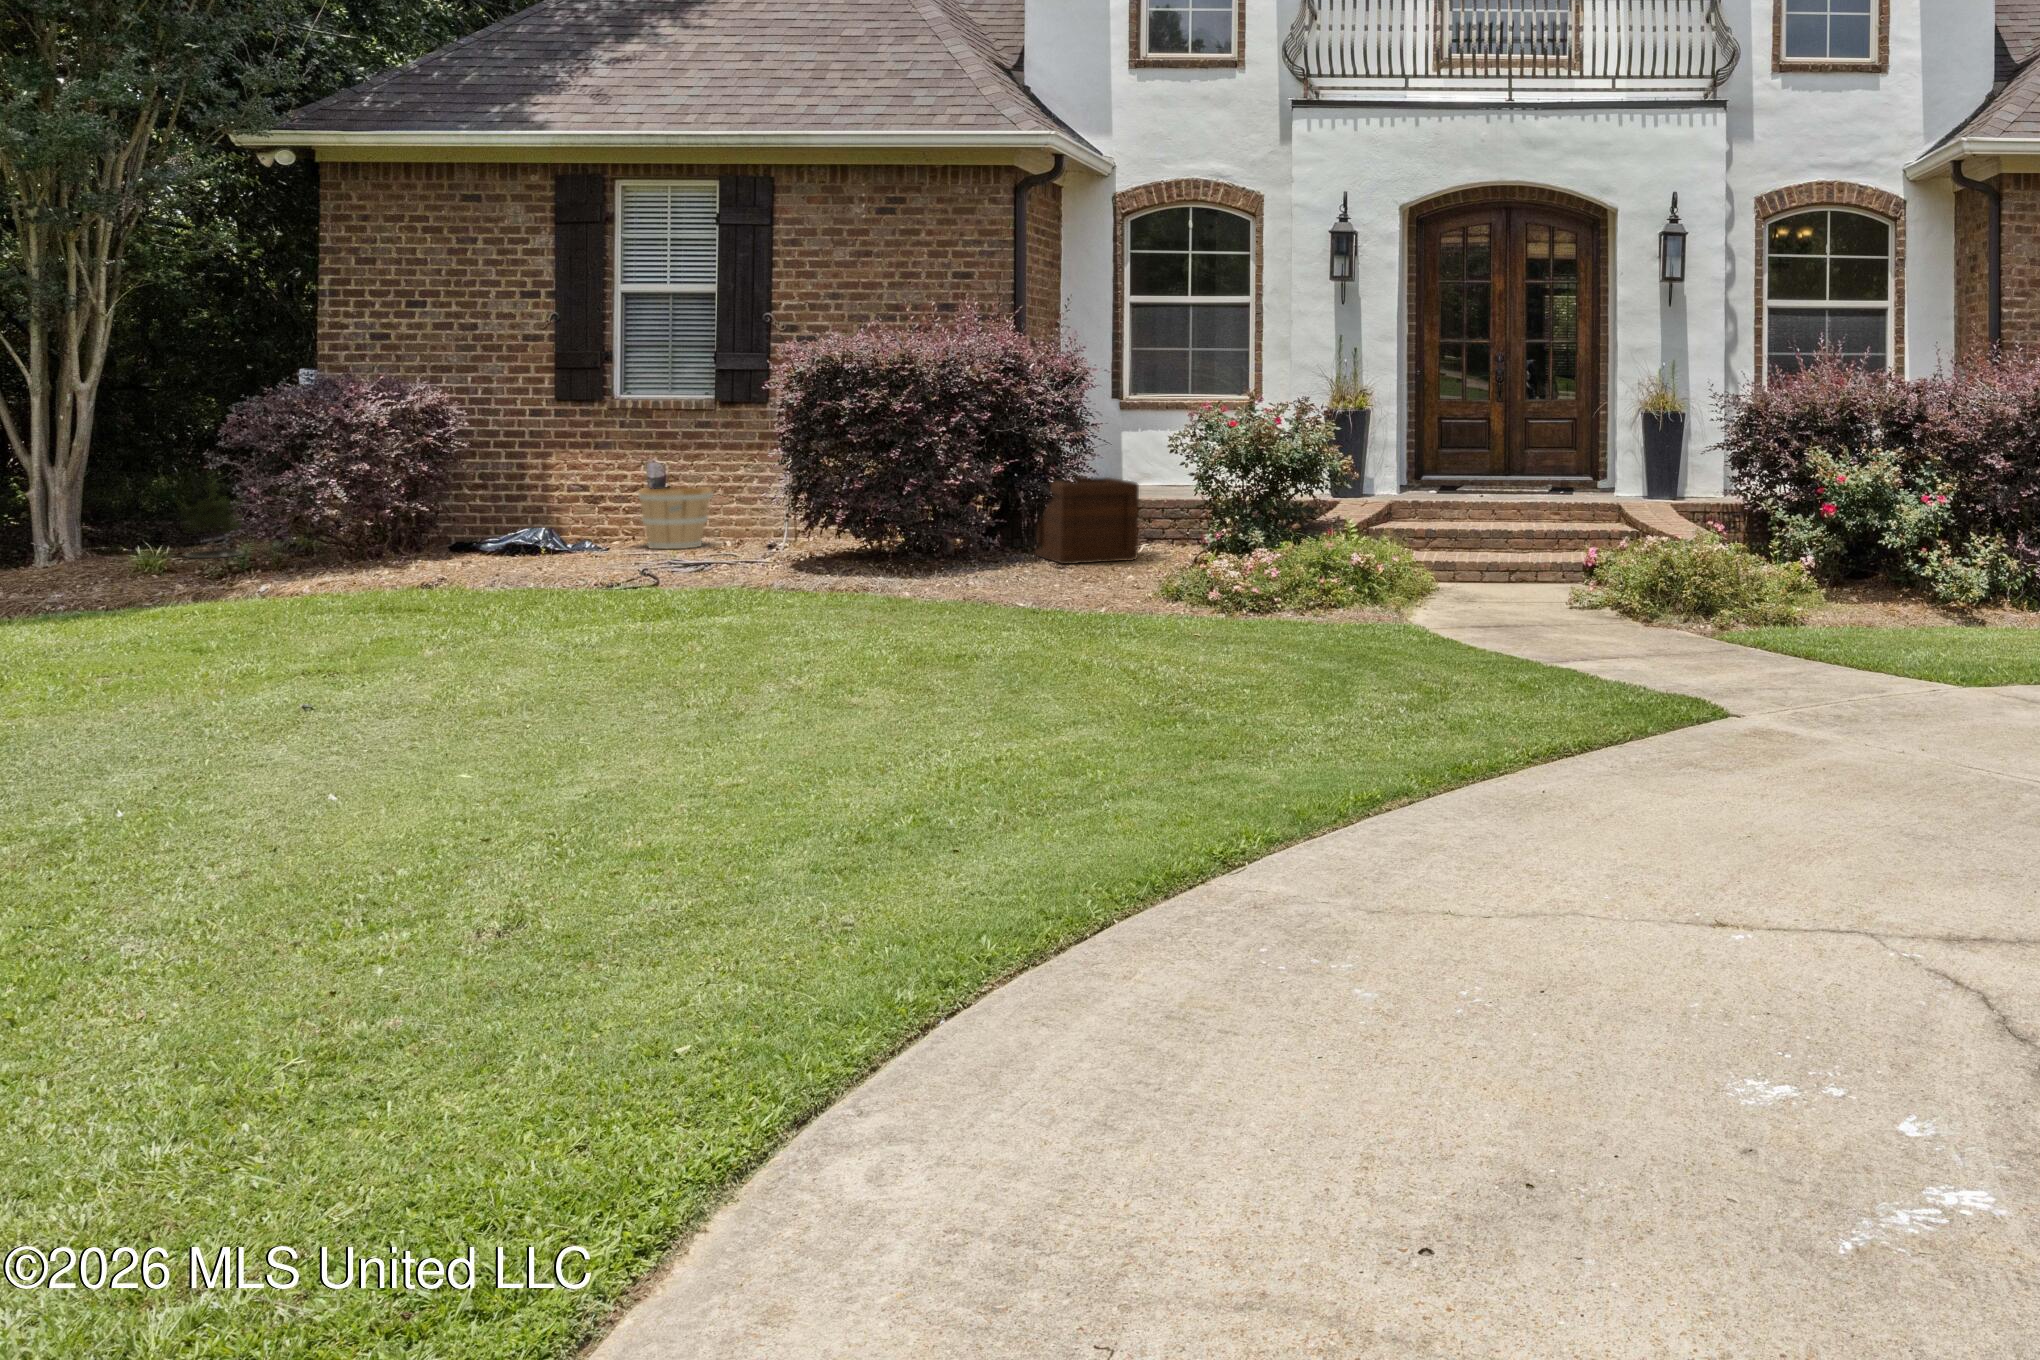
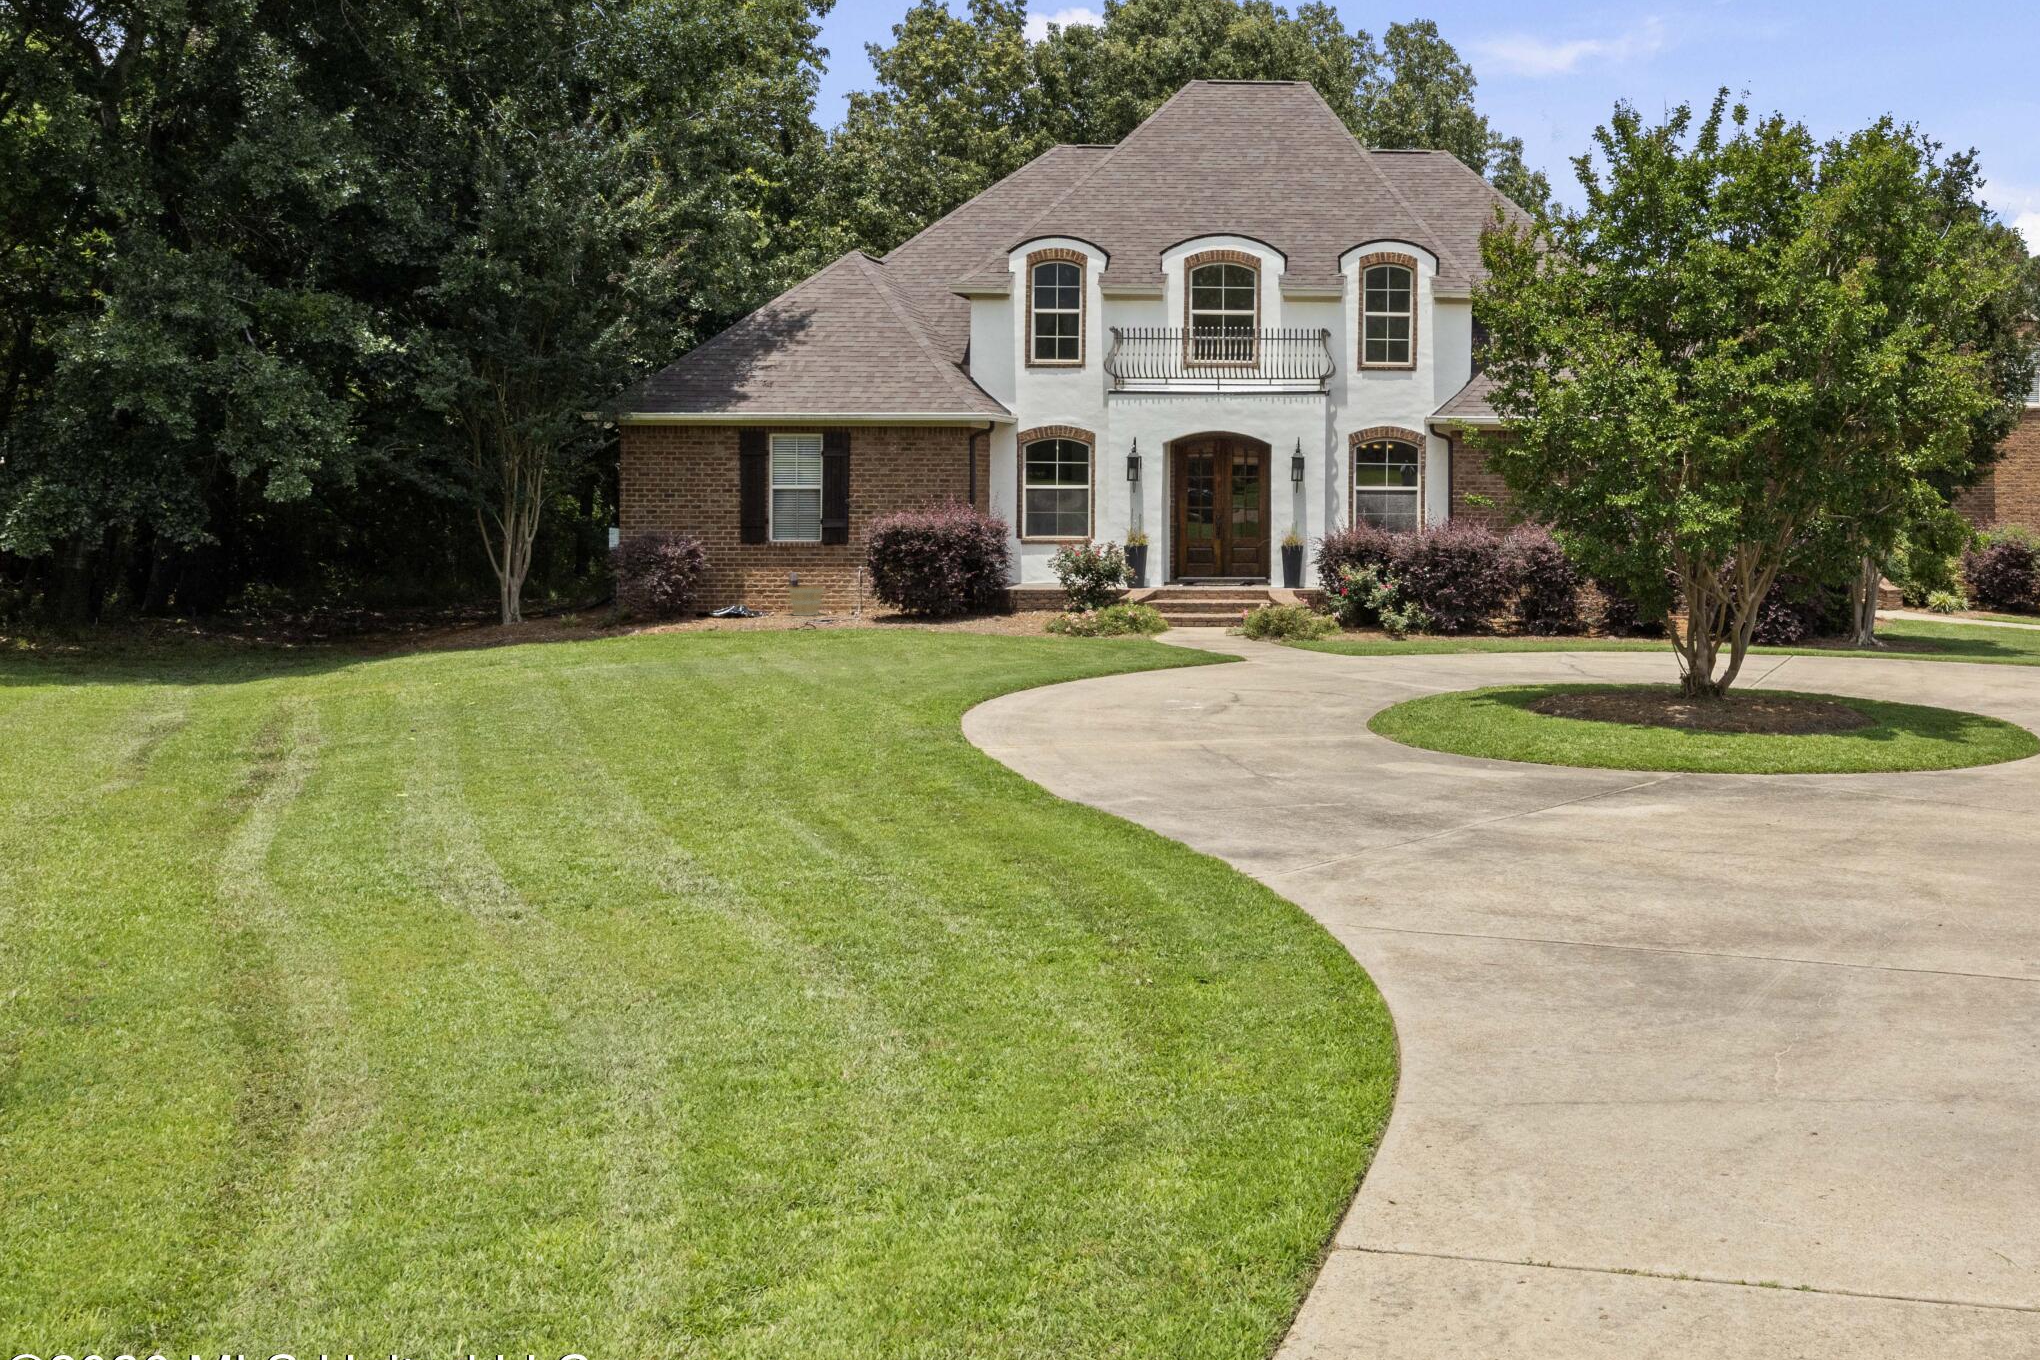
potted tree: present [181,477,243,558] -> none [582,581,613,620]
wooden crate: present [1035,477,1139,564] -> none [984,579,1034,621]

